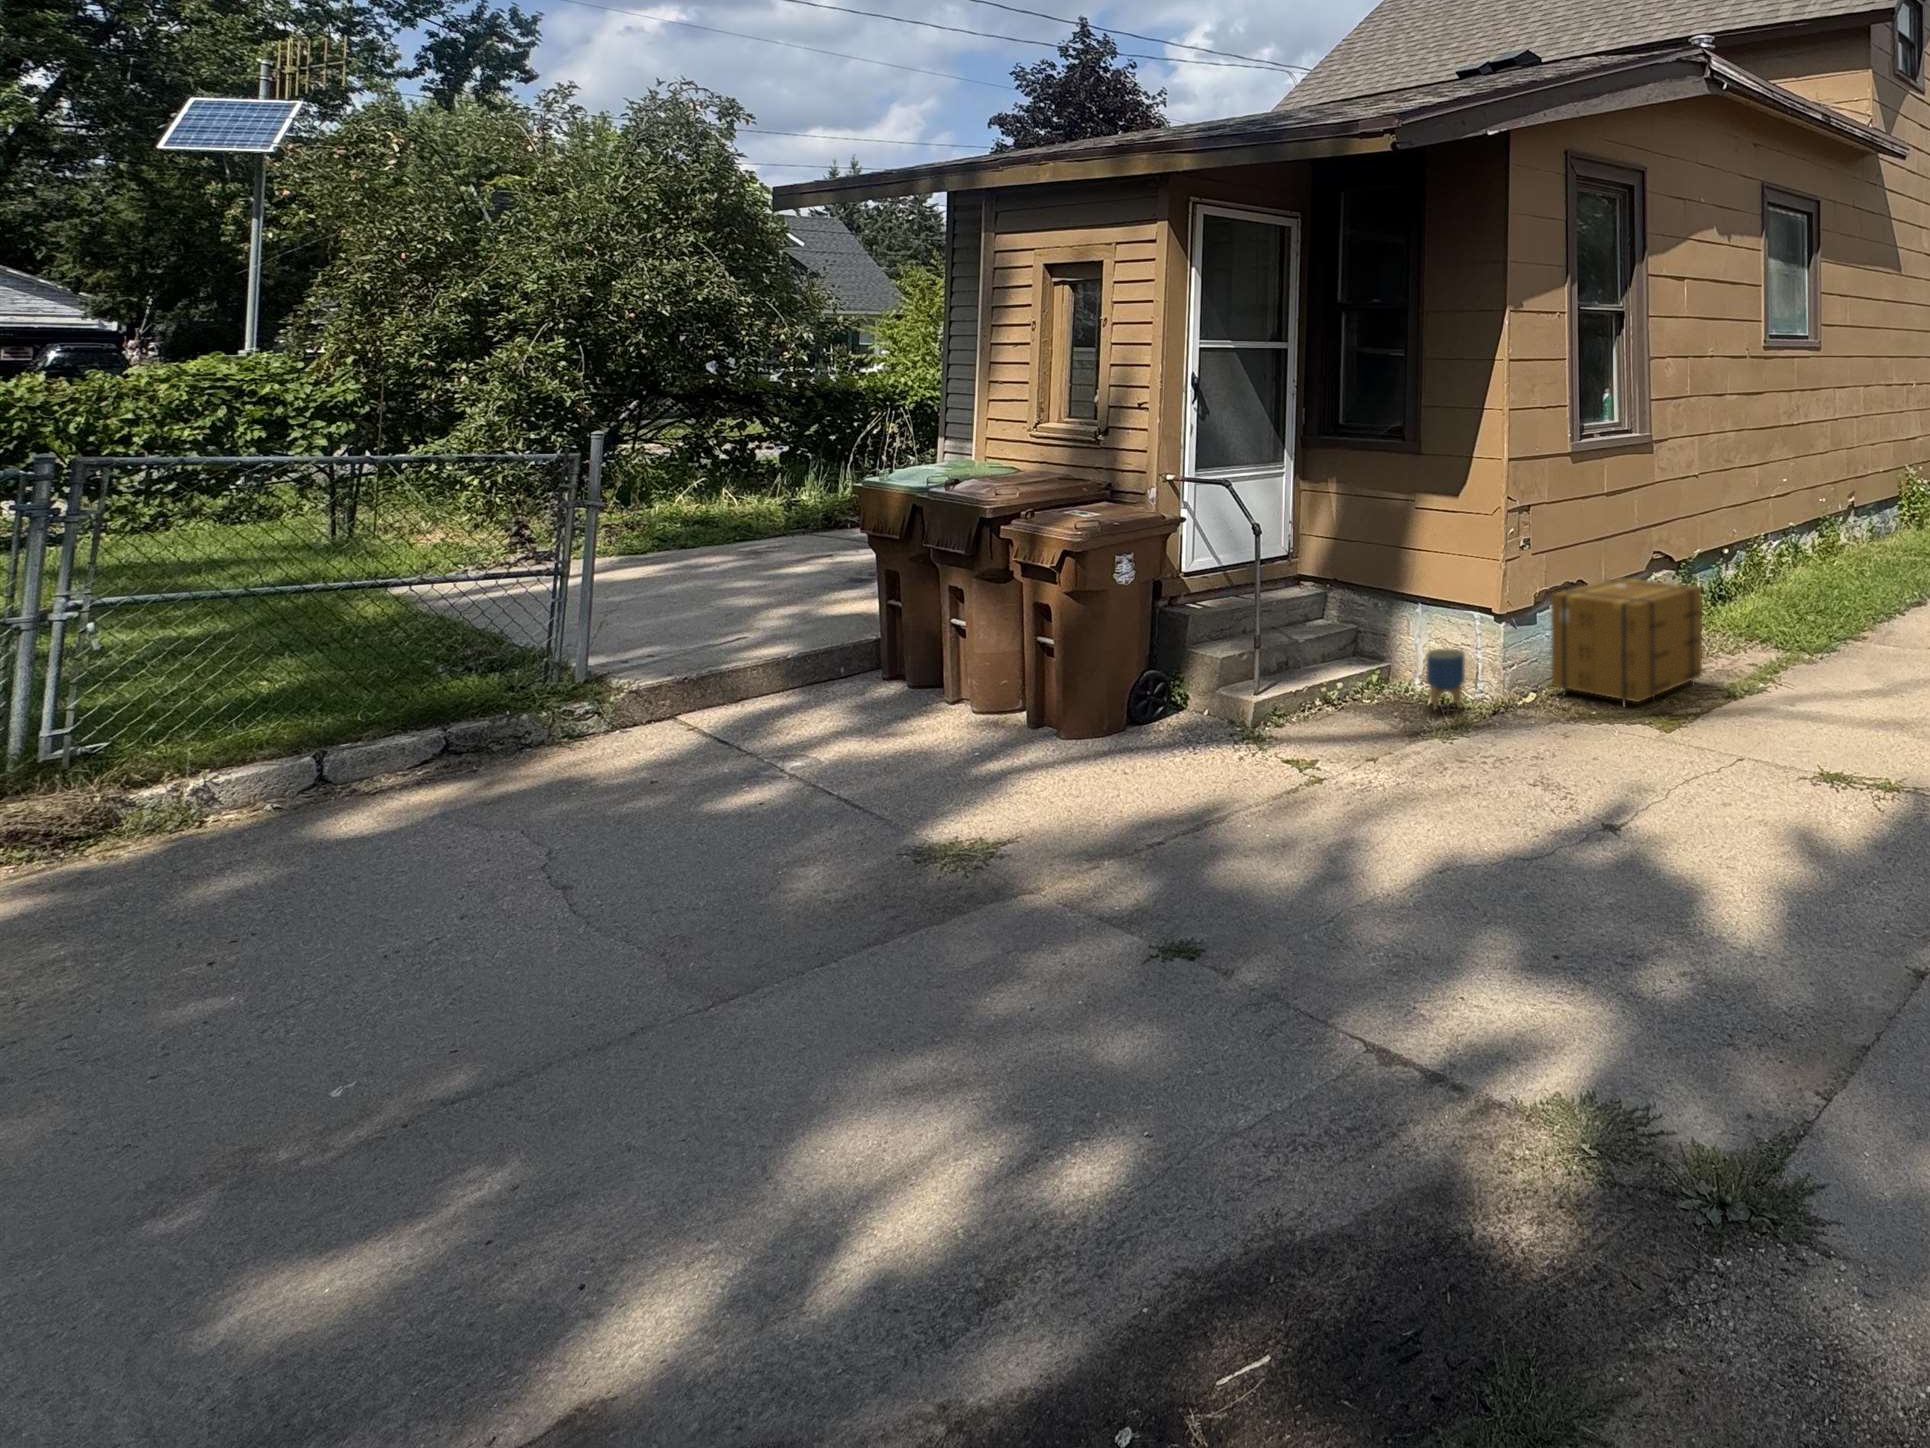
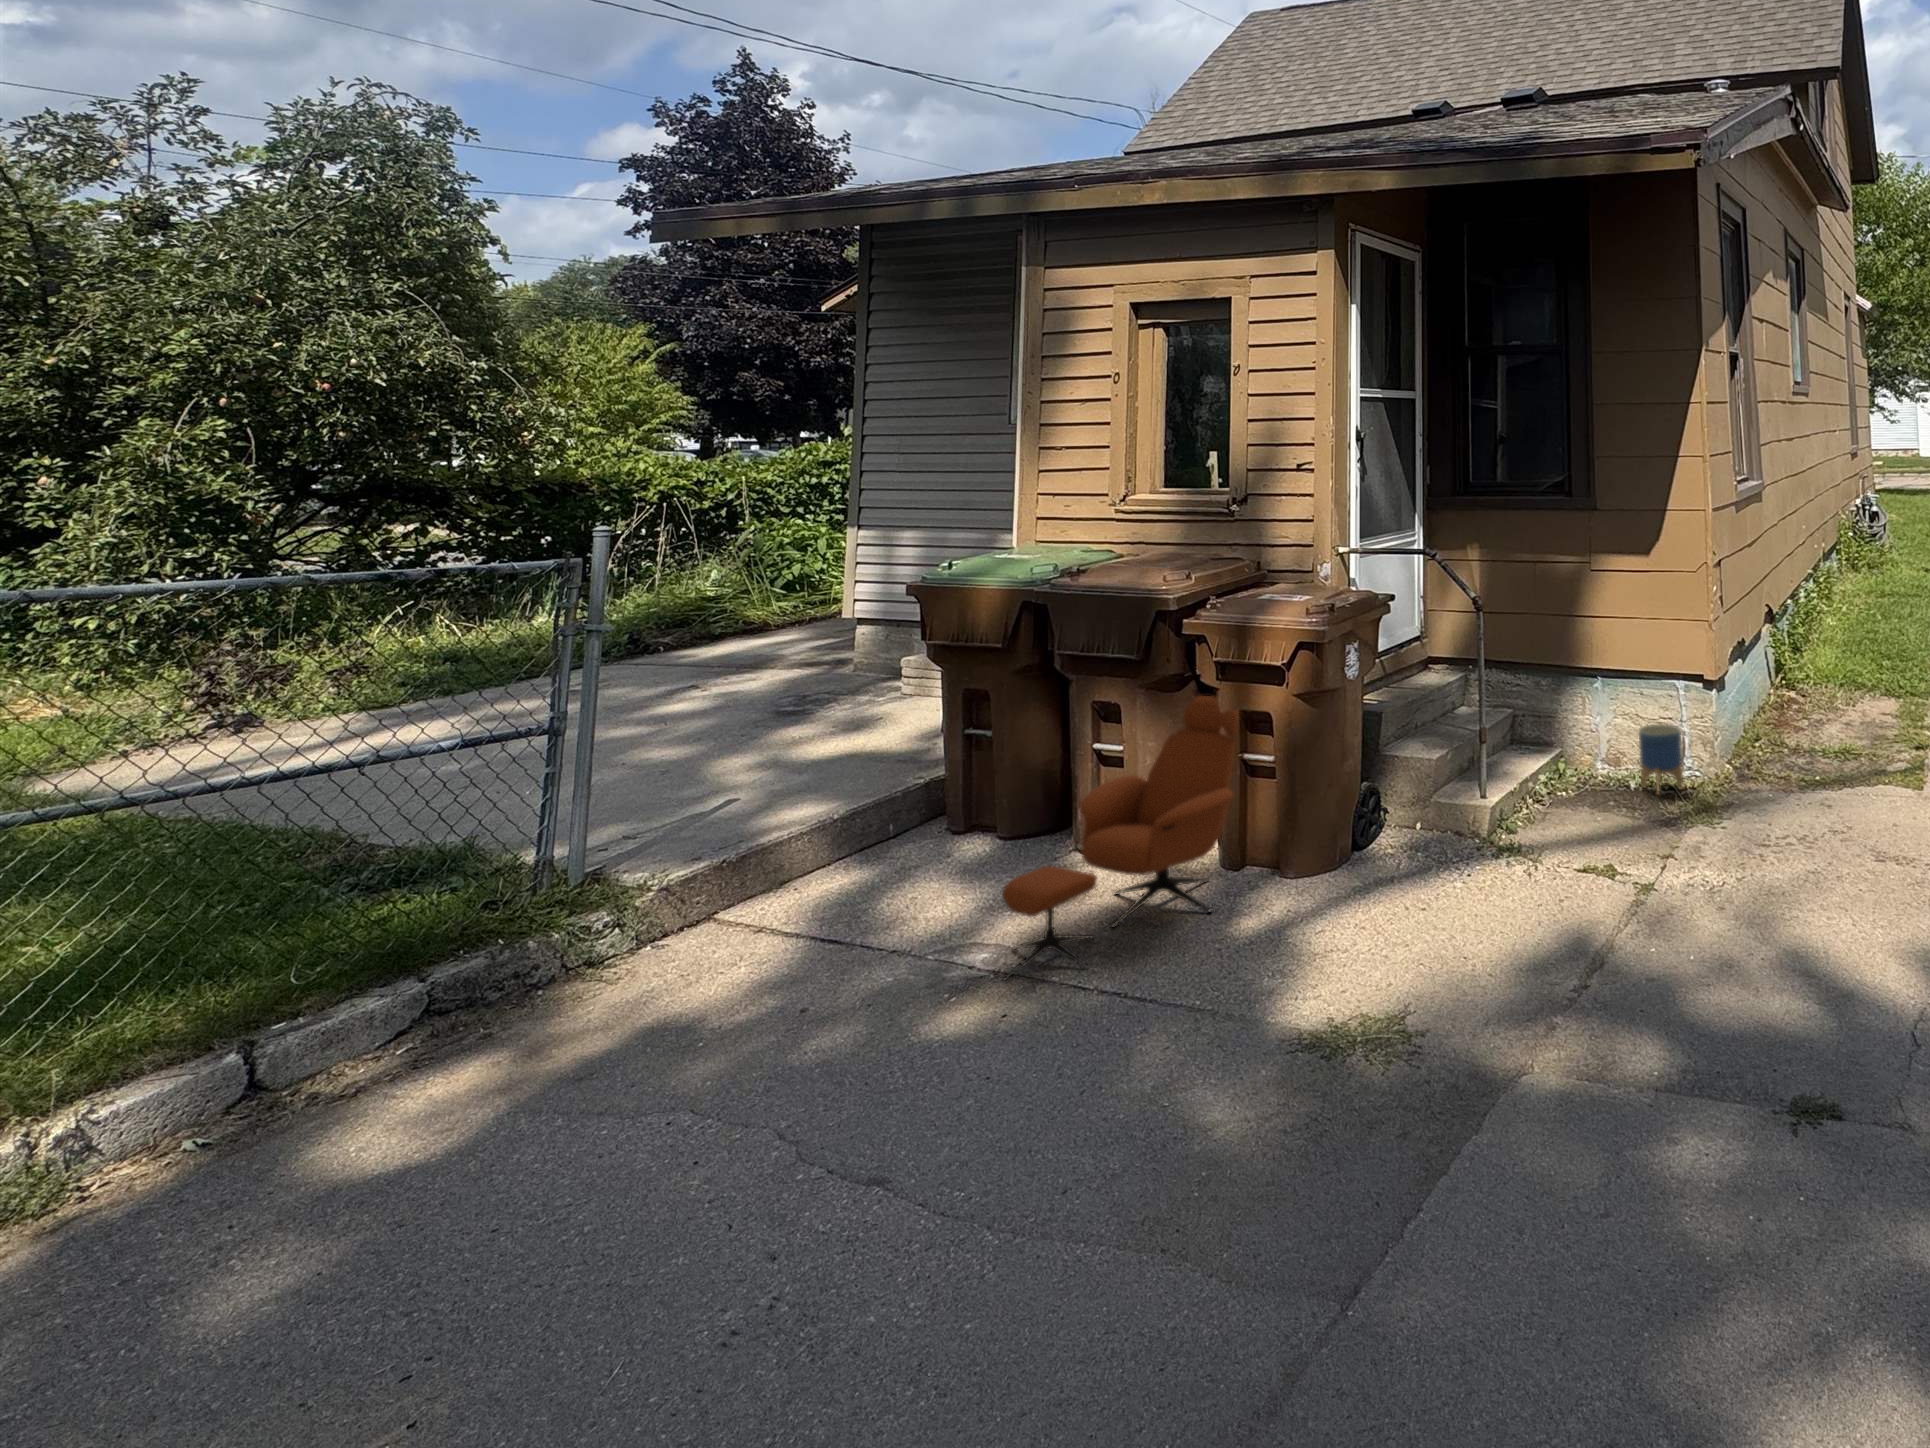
cardboard box: present [1551,577,1702,706] -> none [1745,633,1878,770]
lounge chair: none [796,586,1031,782] -> present [1002,696,1239,980]

